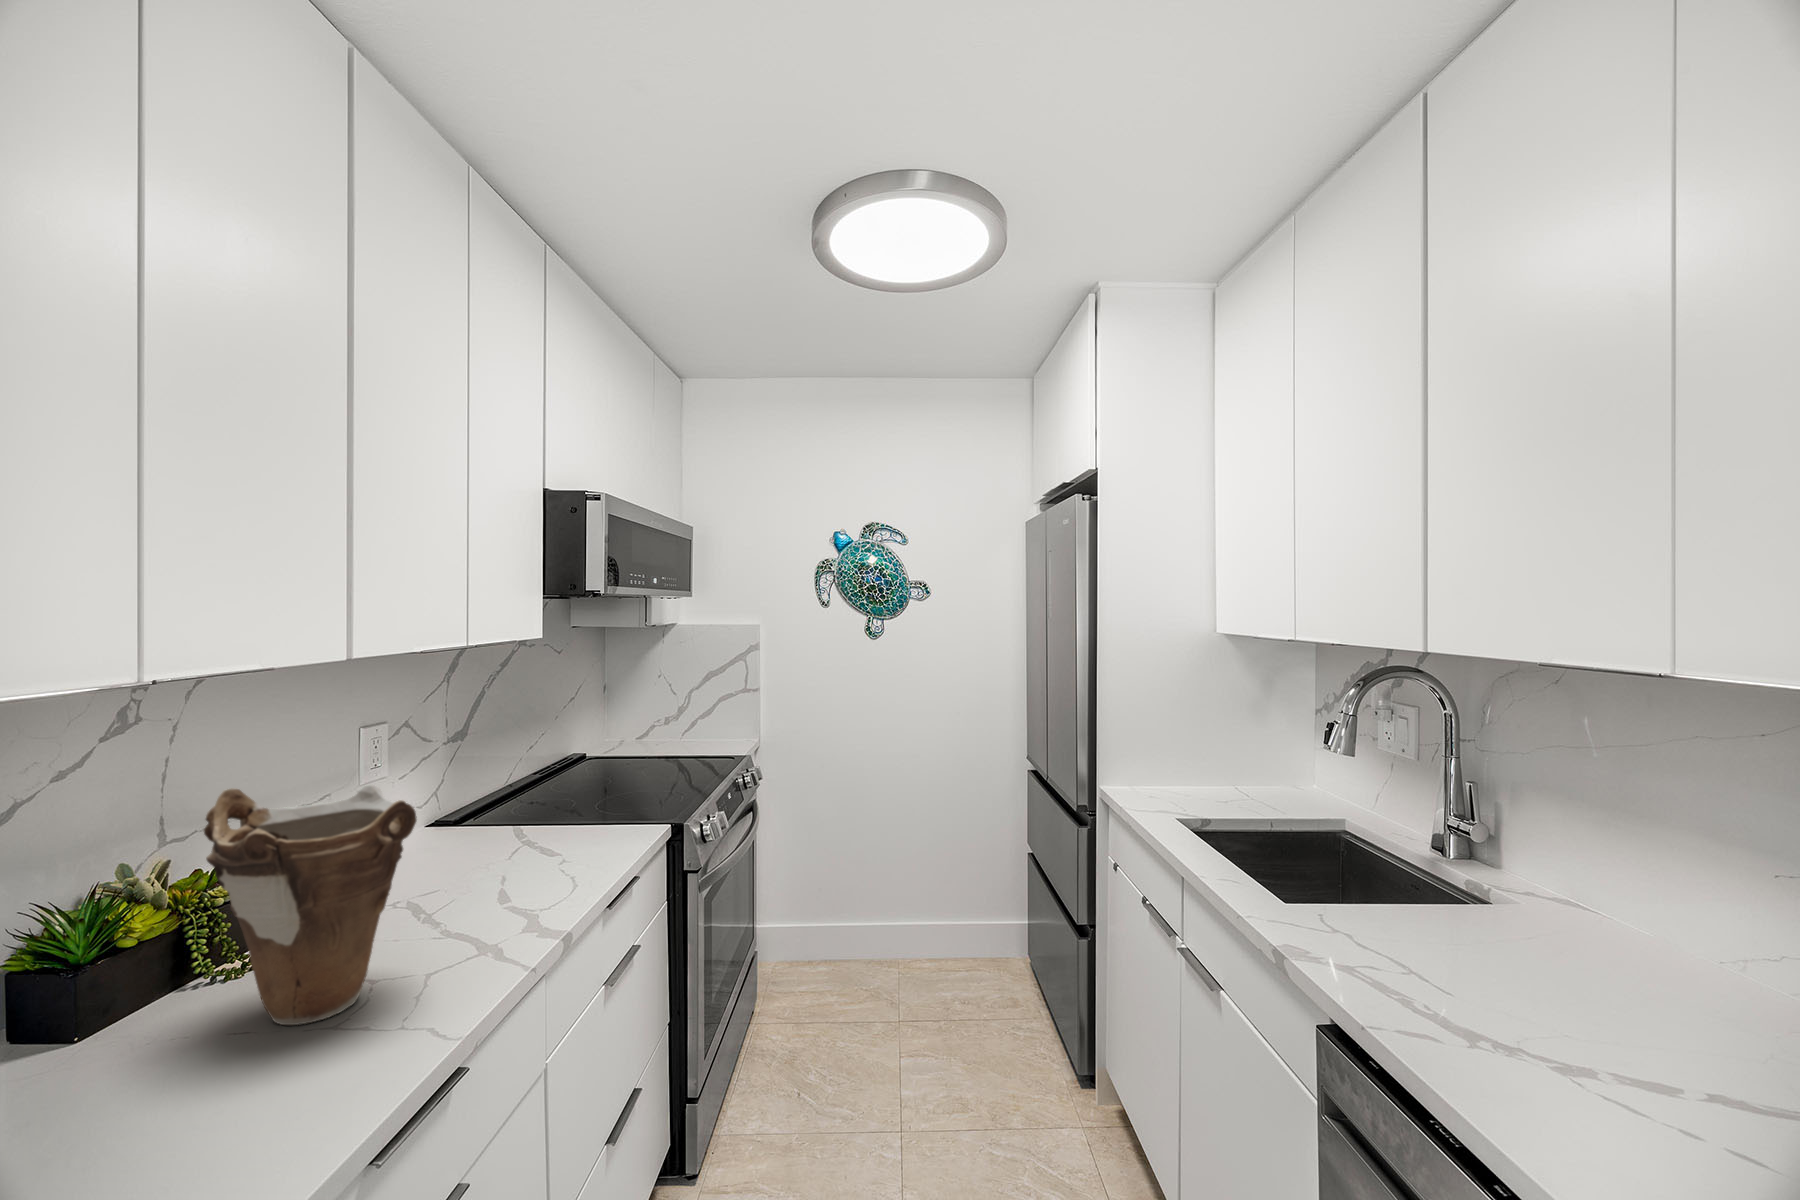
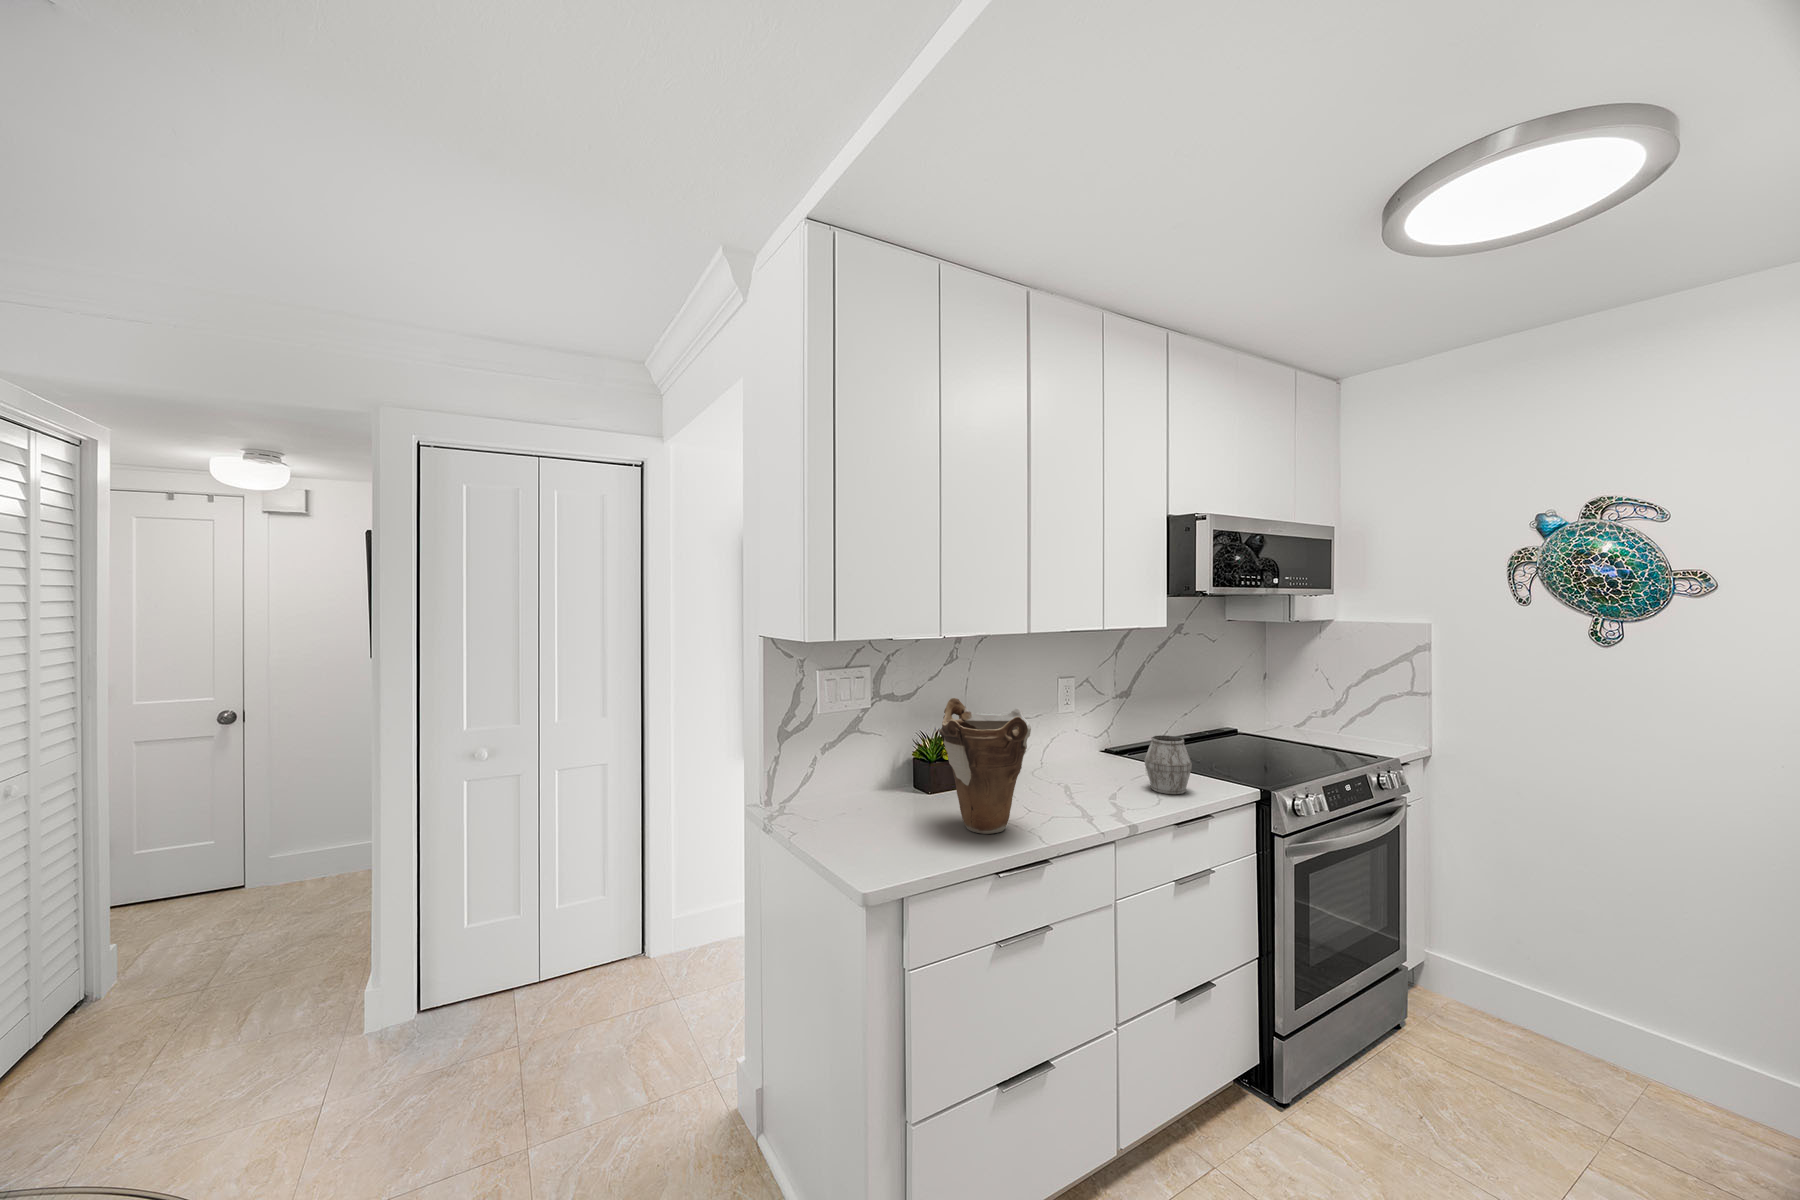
mug: none [527,781,590,860] -> present [1145,735,1192,794]

